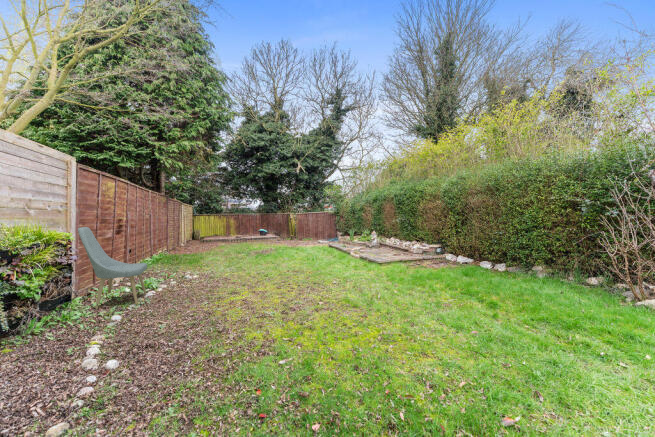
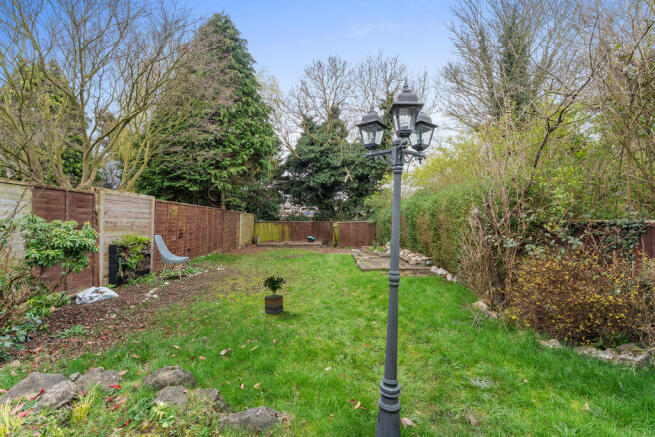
potted tree: none [425,309,485,397] -> present [264,277,286,314]

